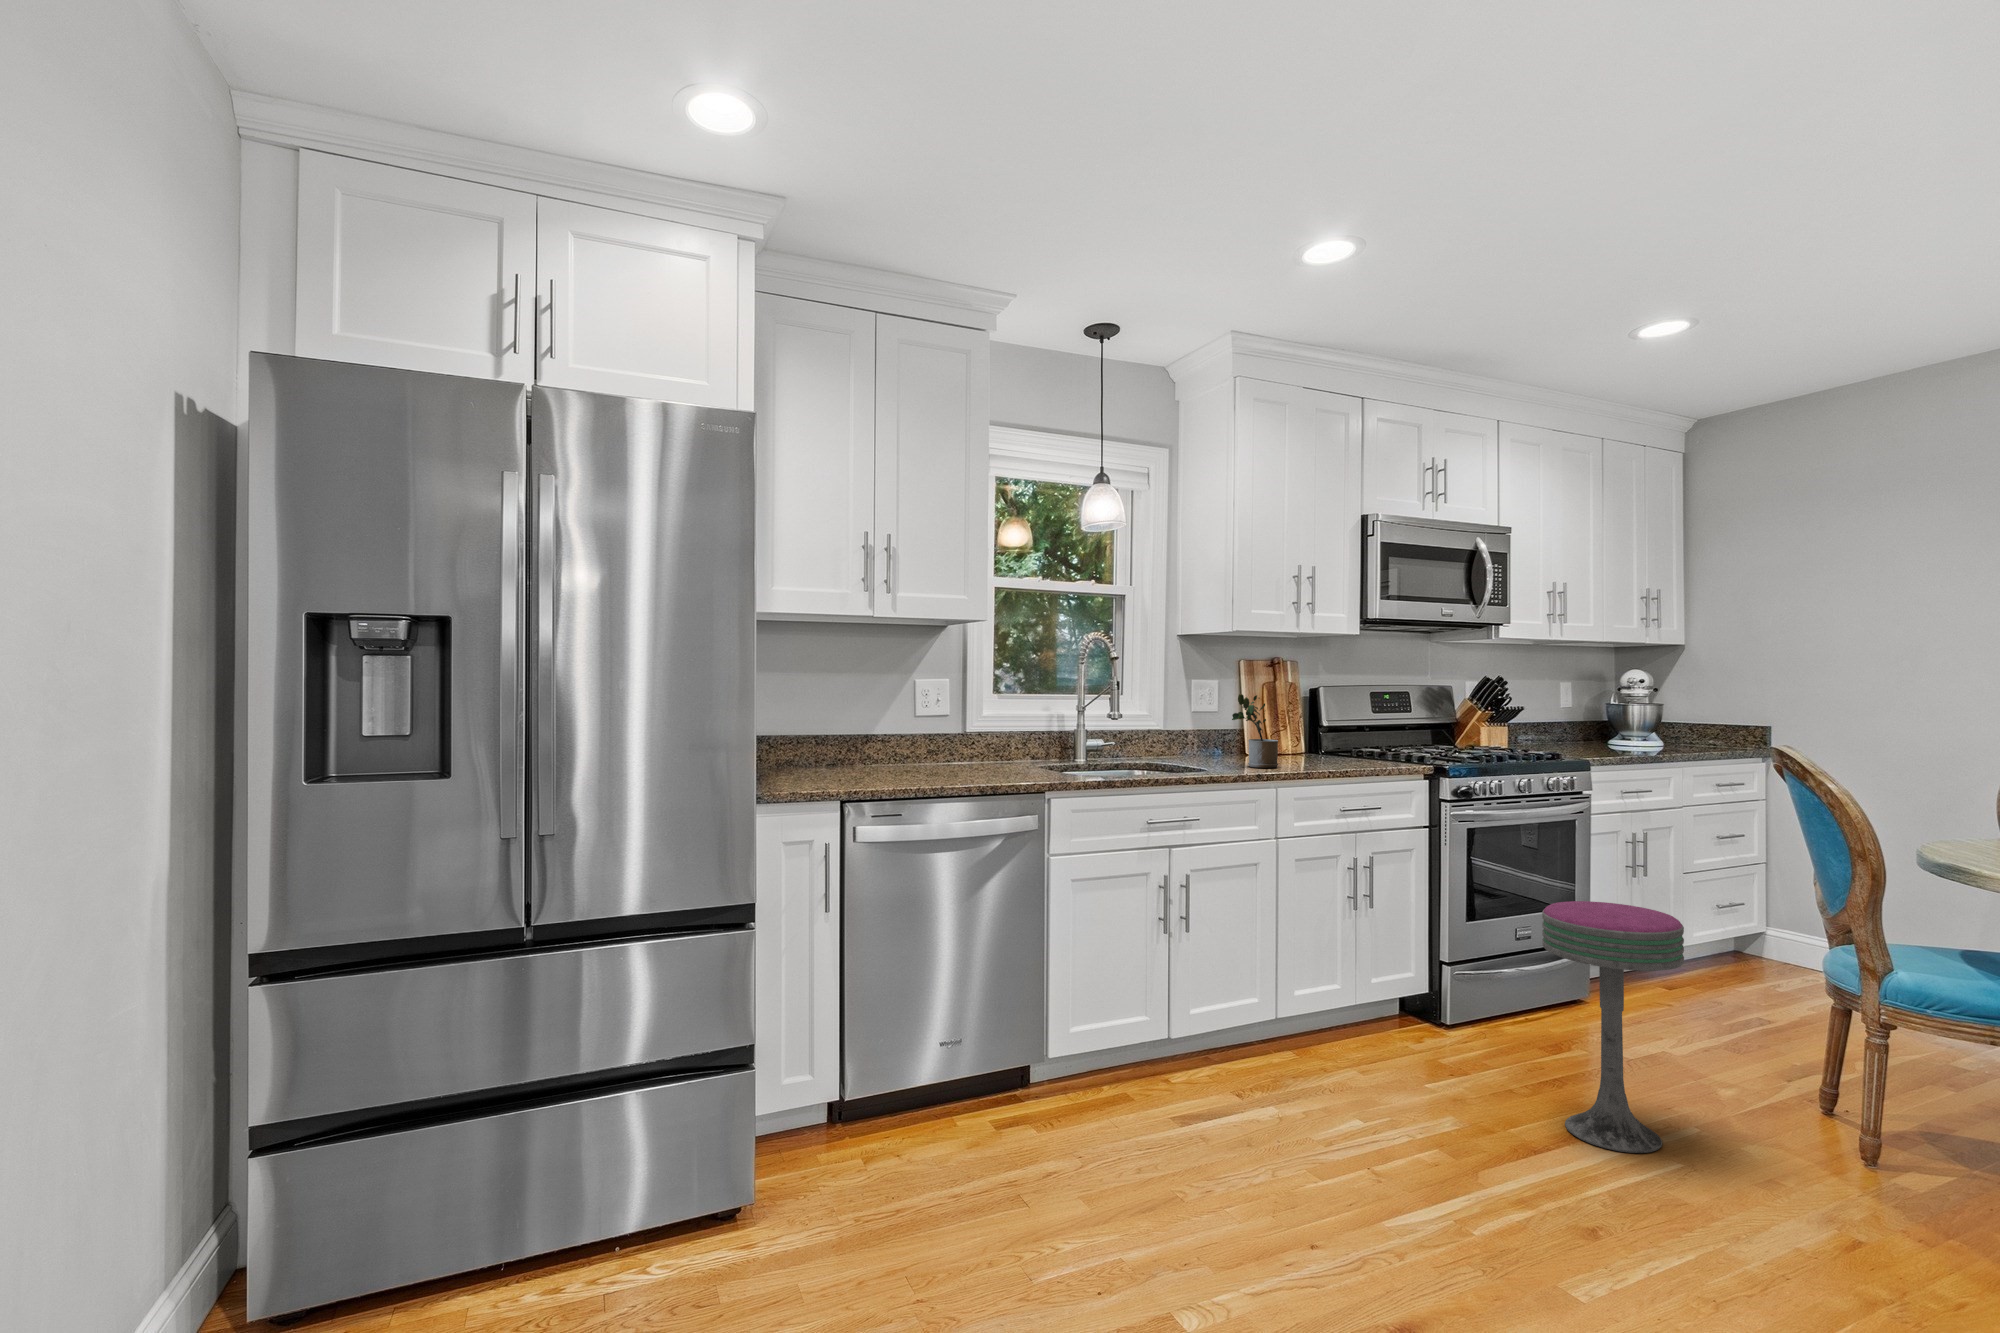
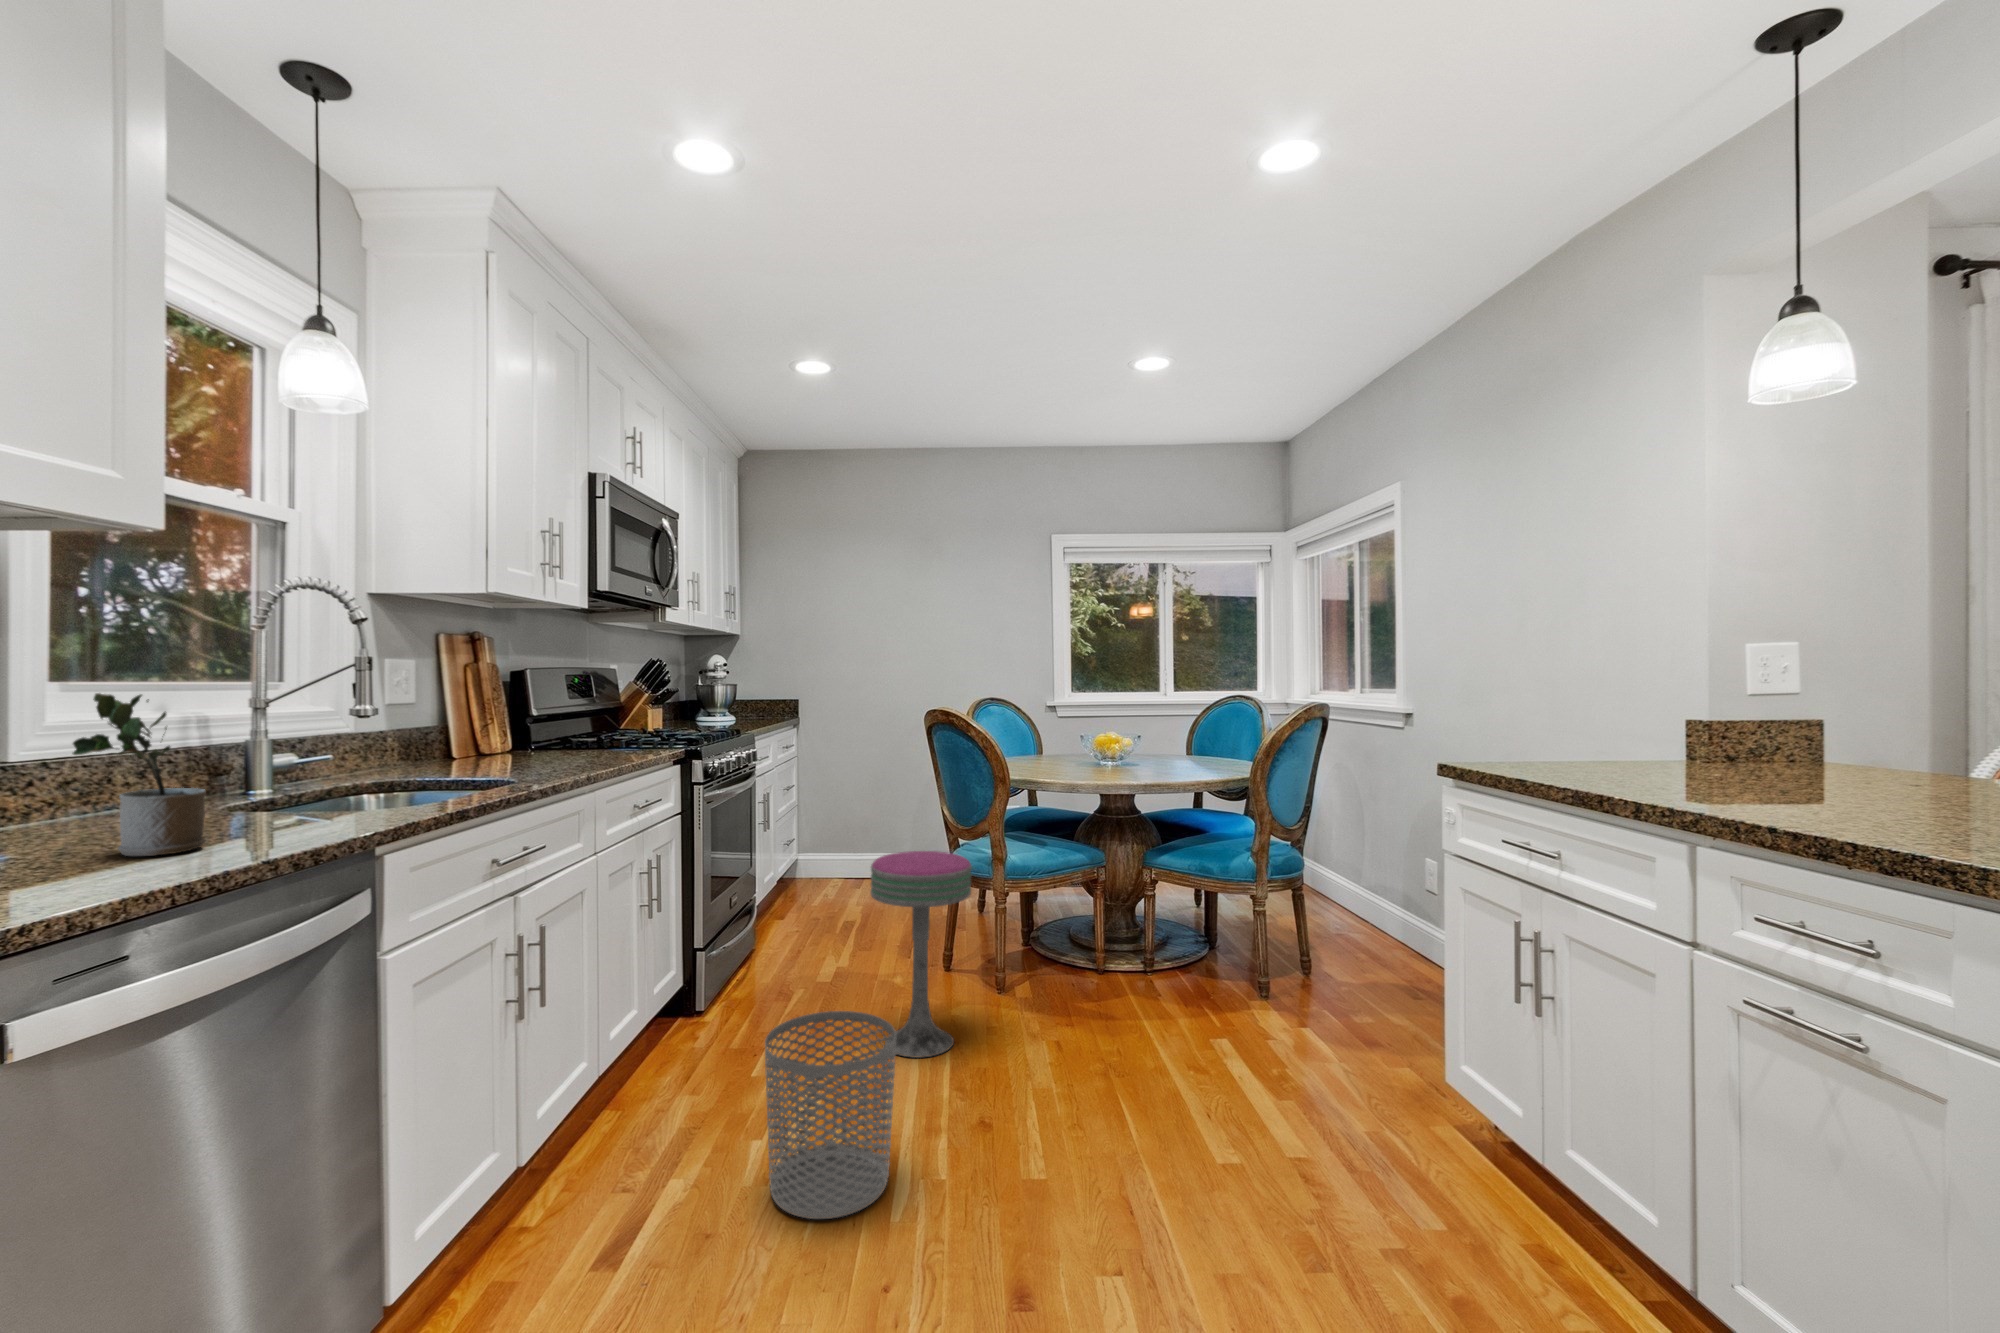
potted plant: present [1232,694,1278,768] -> present [72,693,206,856]
waste bin: none [1284,1006,1411,1193] -> present [765,1011,896,1219]

